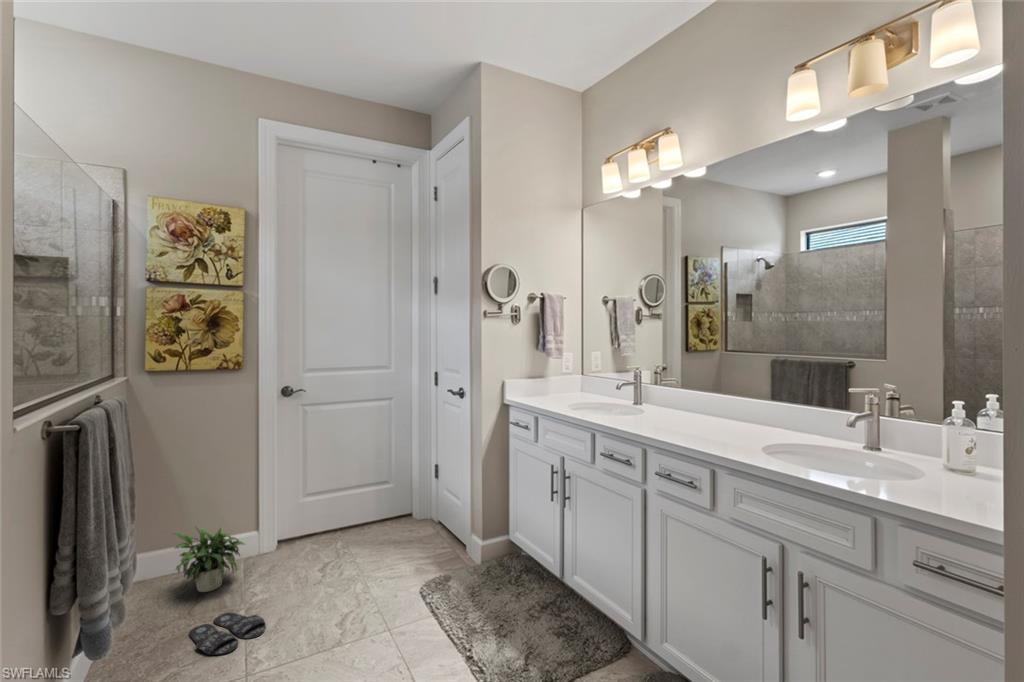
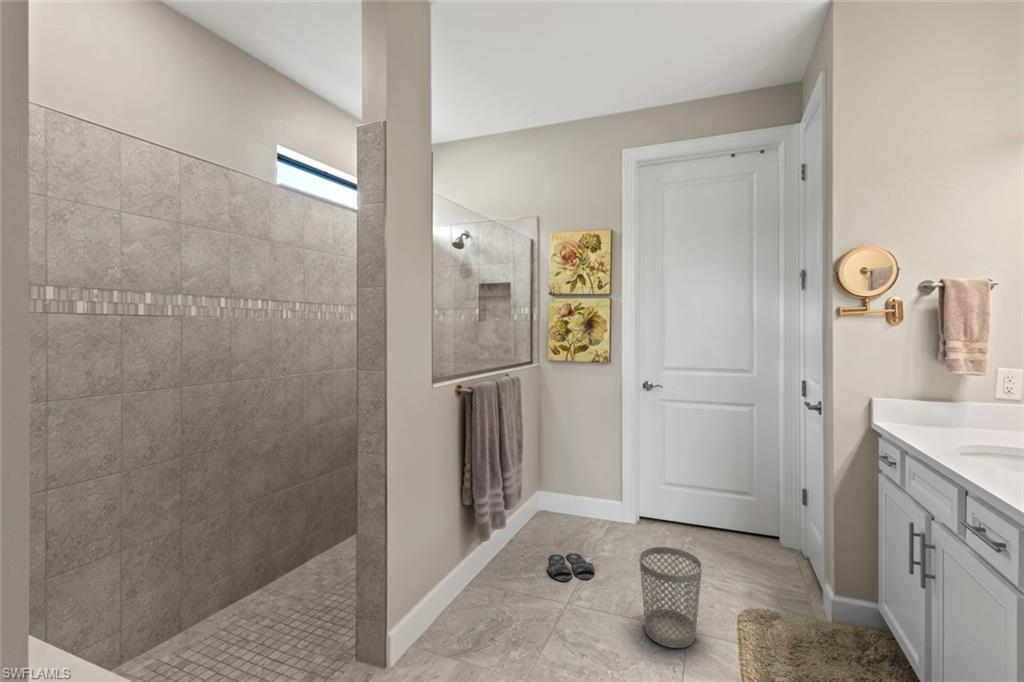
potted plant: present [173,527,245,592] -> none [556,480,602,534]
wastebasket: none [349,551,412,655] -> present [639,547,702,648]

